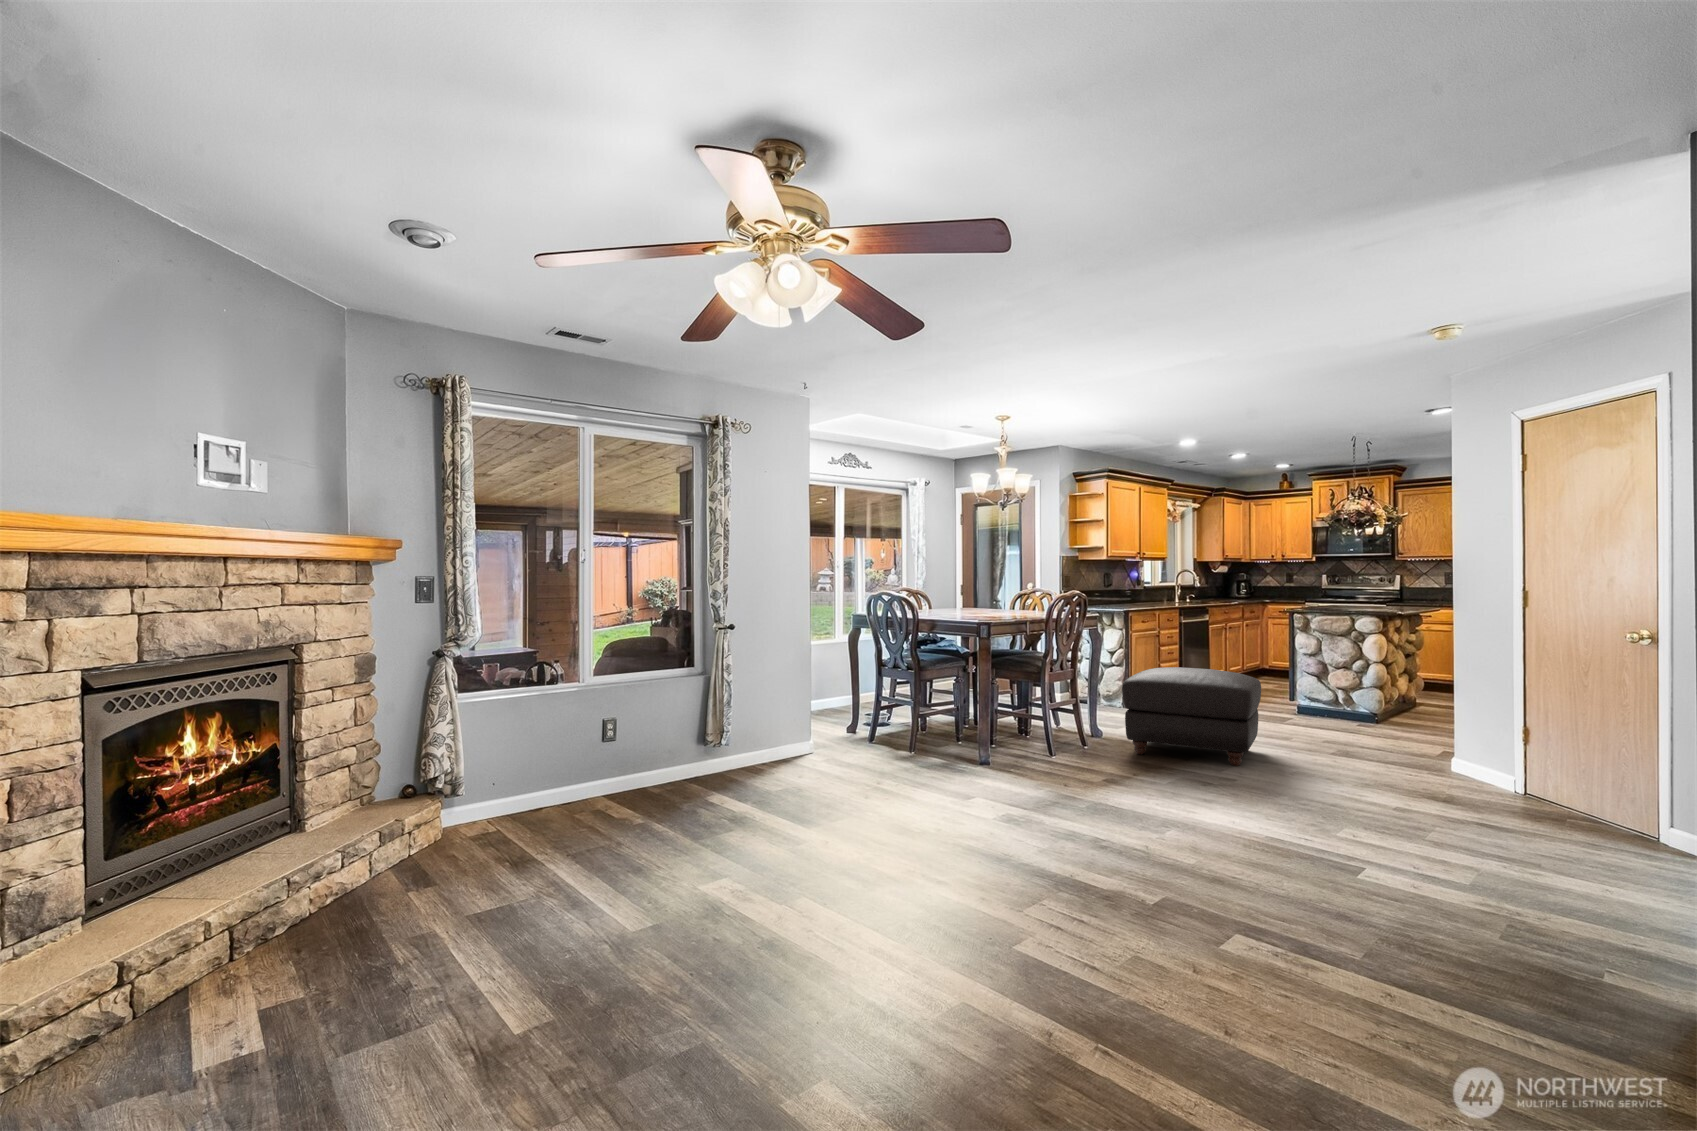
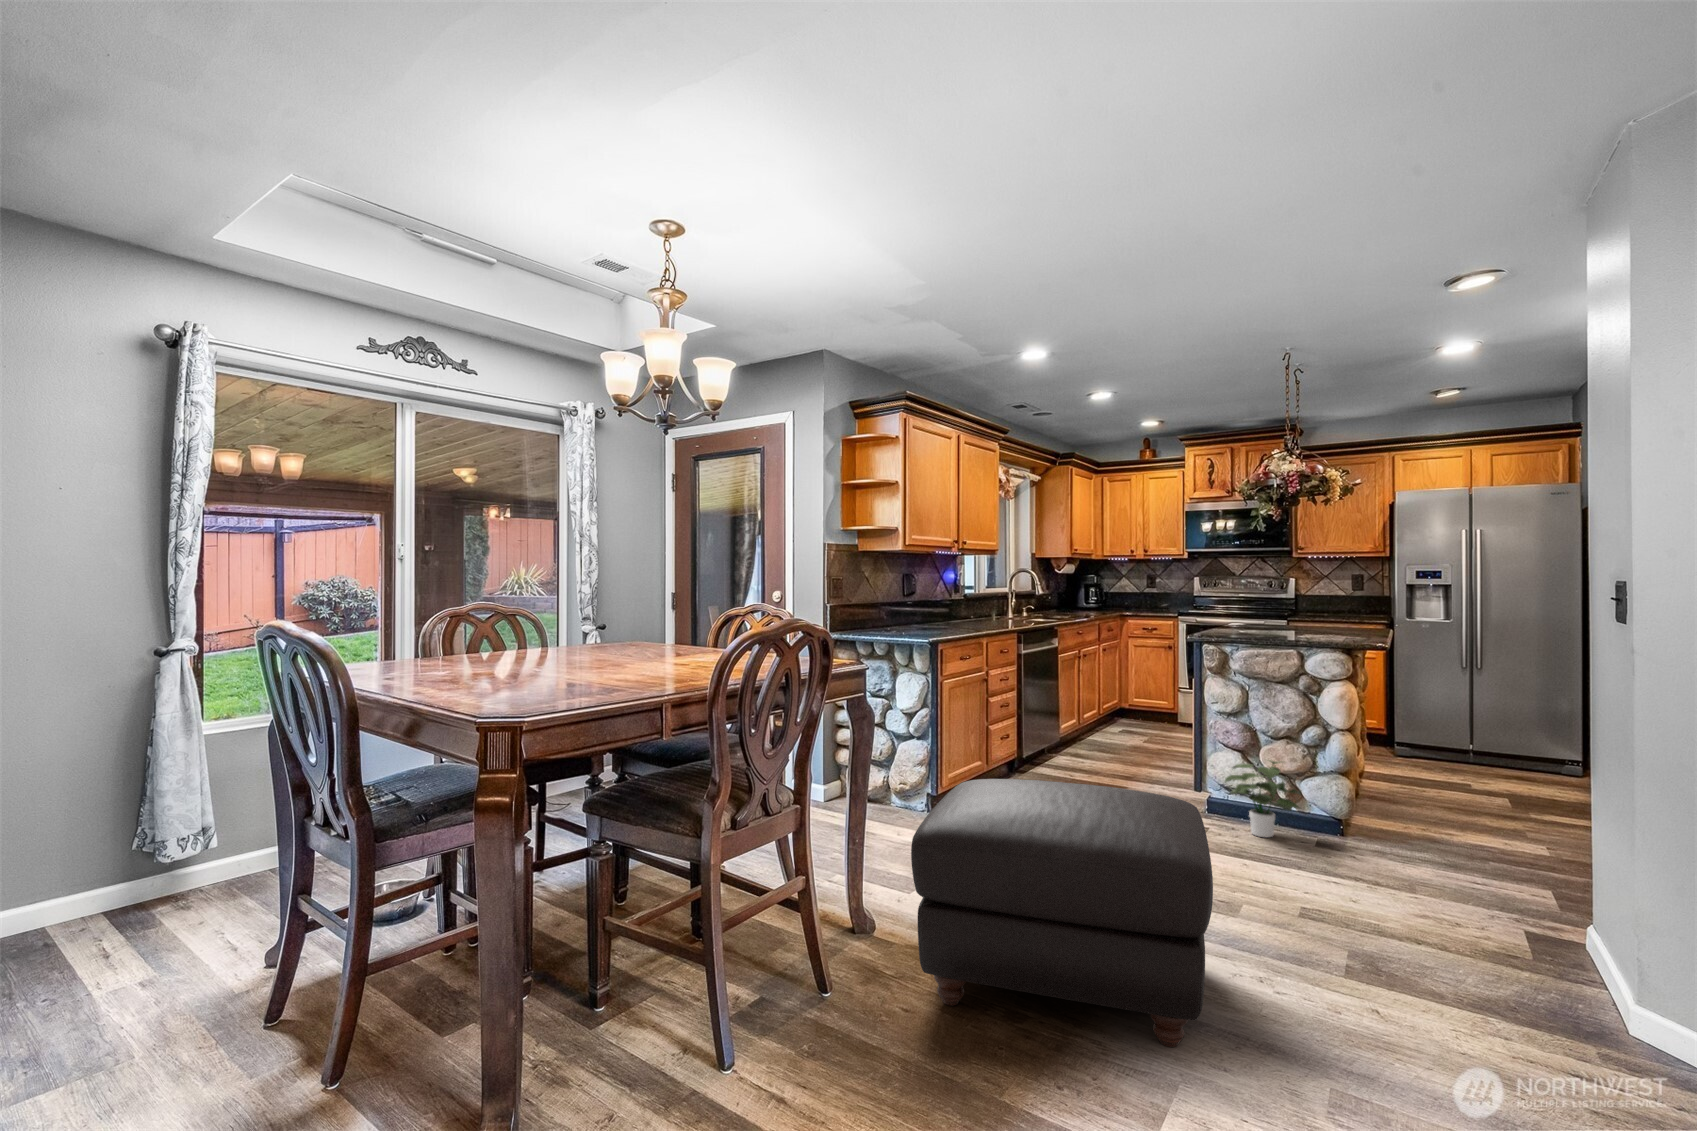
potted plant: none [1303,679,1351,722] -> present [1225,761,1301,838]

